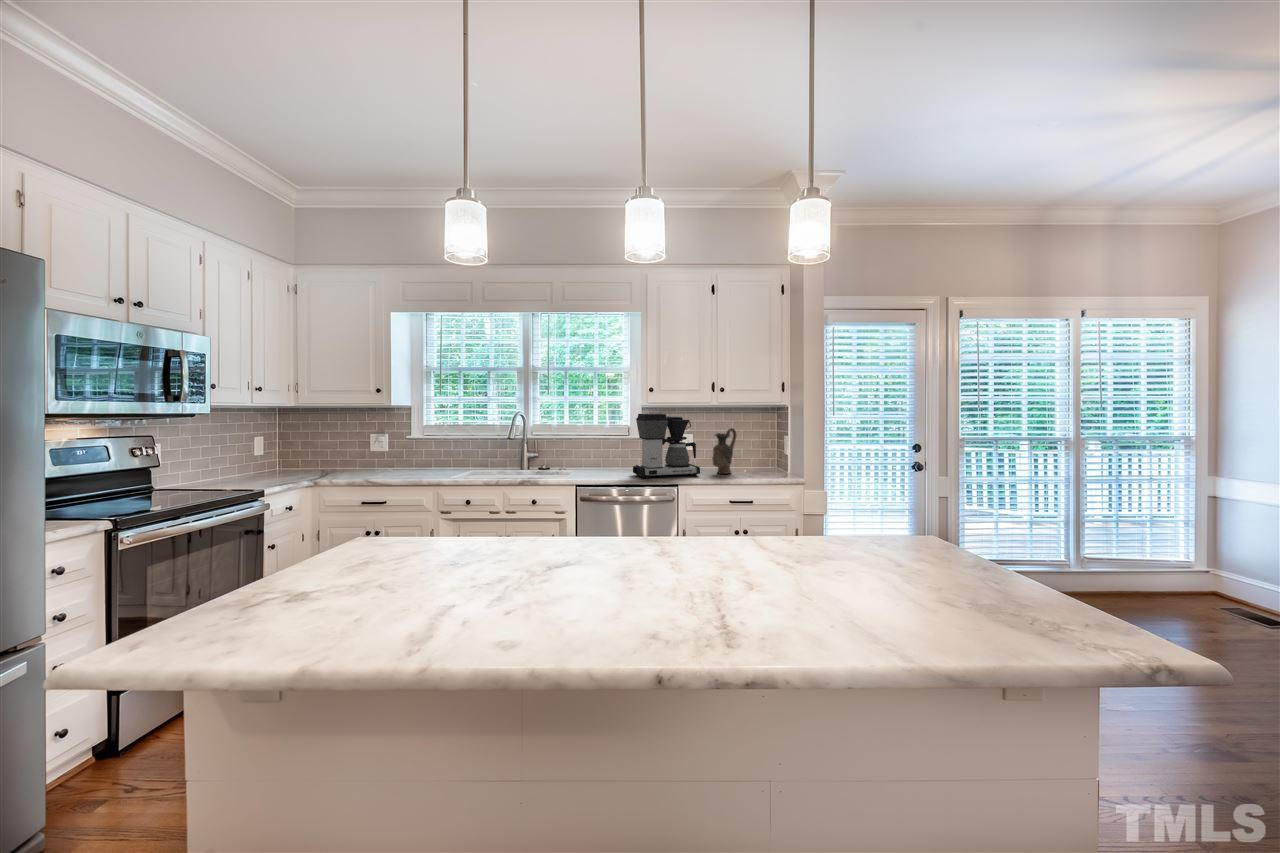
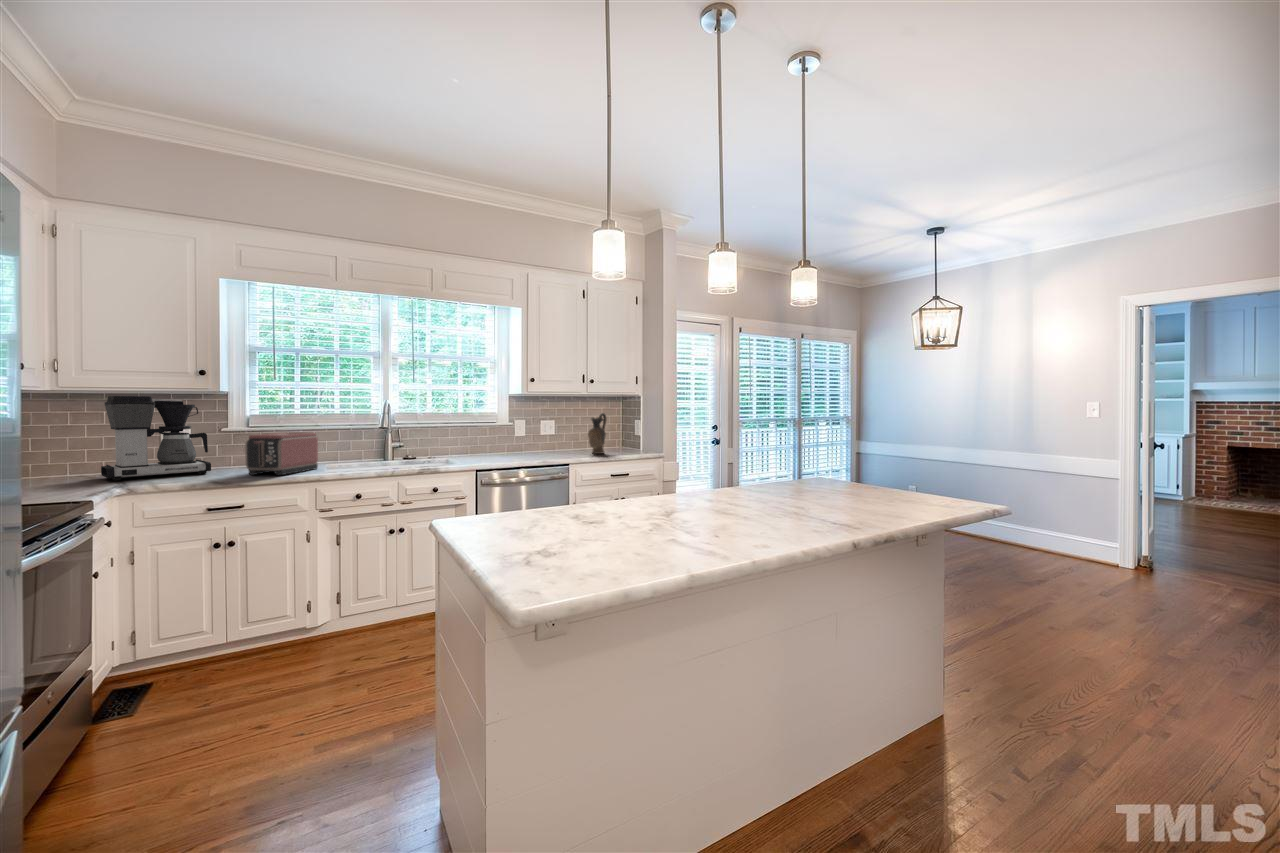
coffee maker: present [633,414,700,478] -> present [101,396,211,481]
toaster: none [396,442,454,478] -> present [245,433,318,475]

